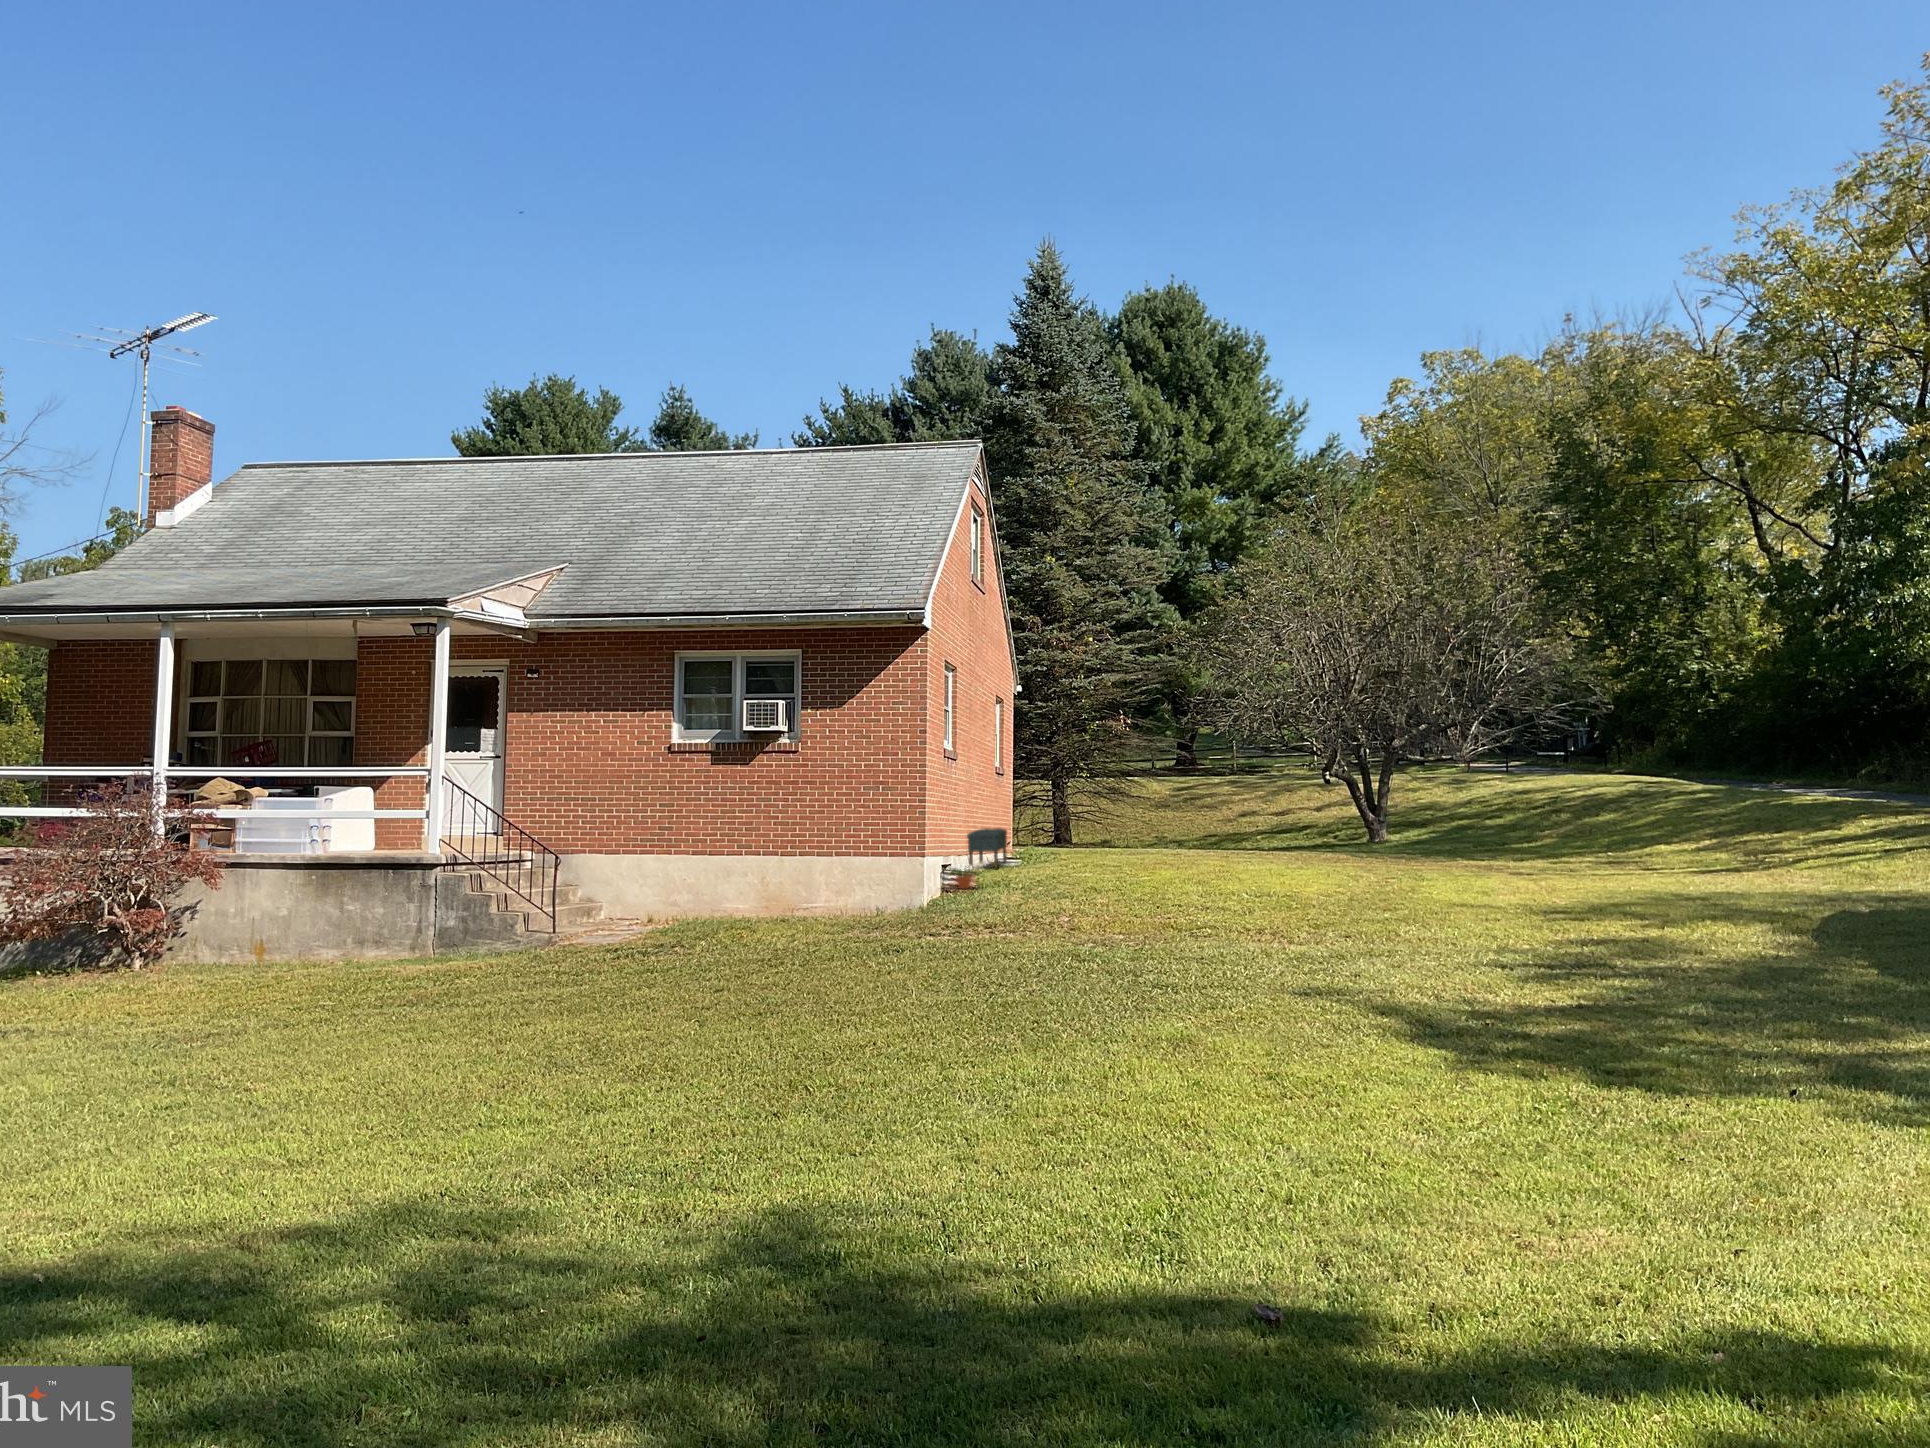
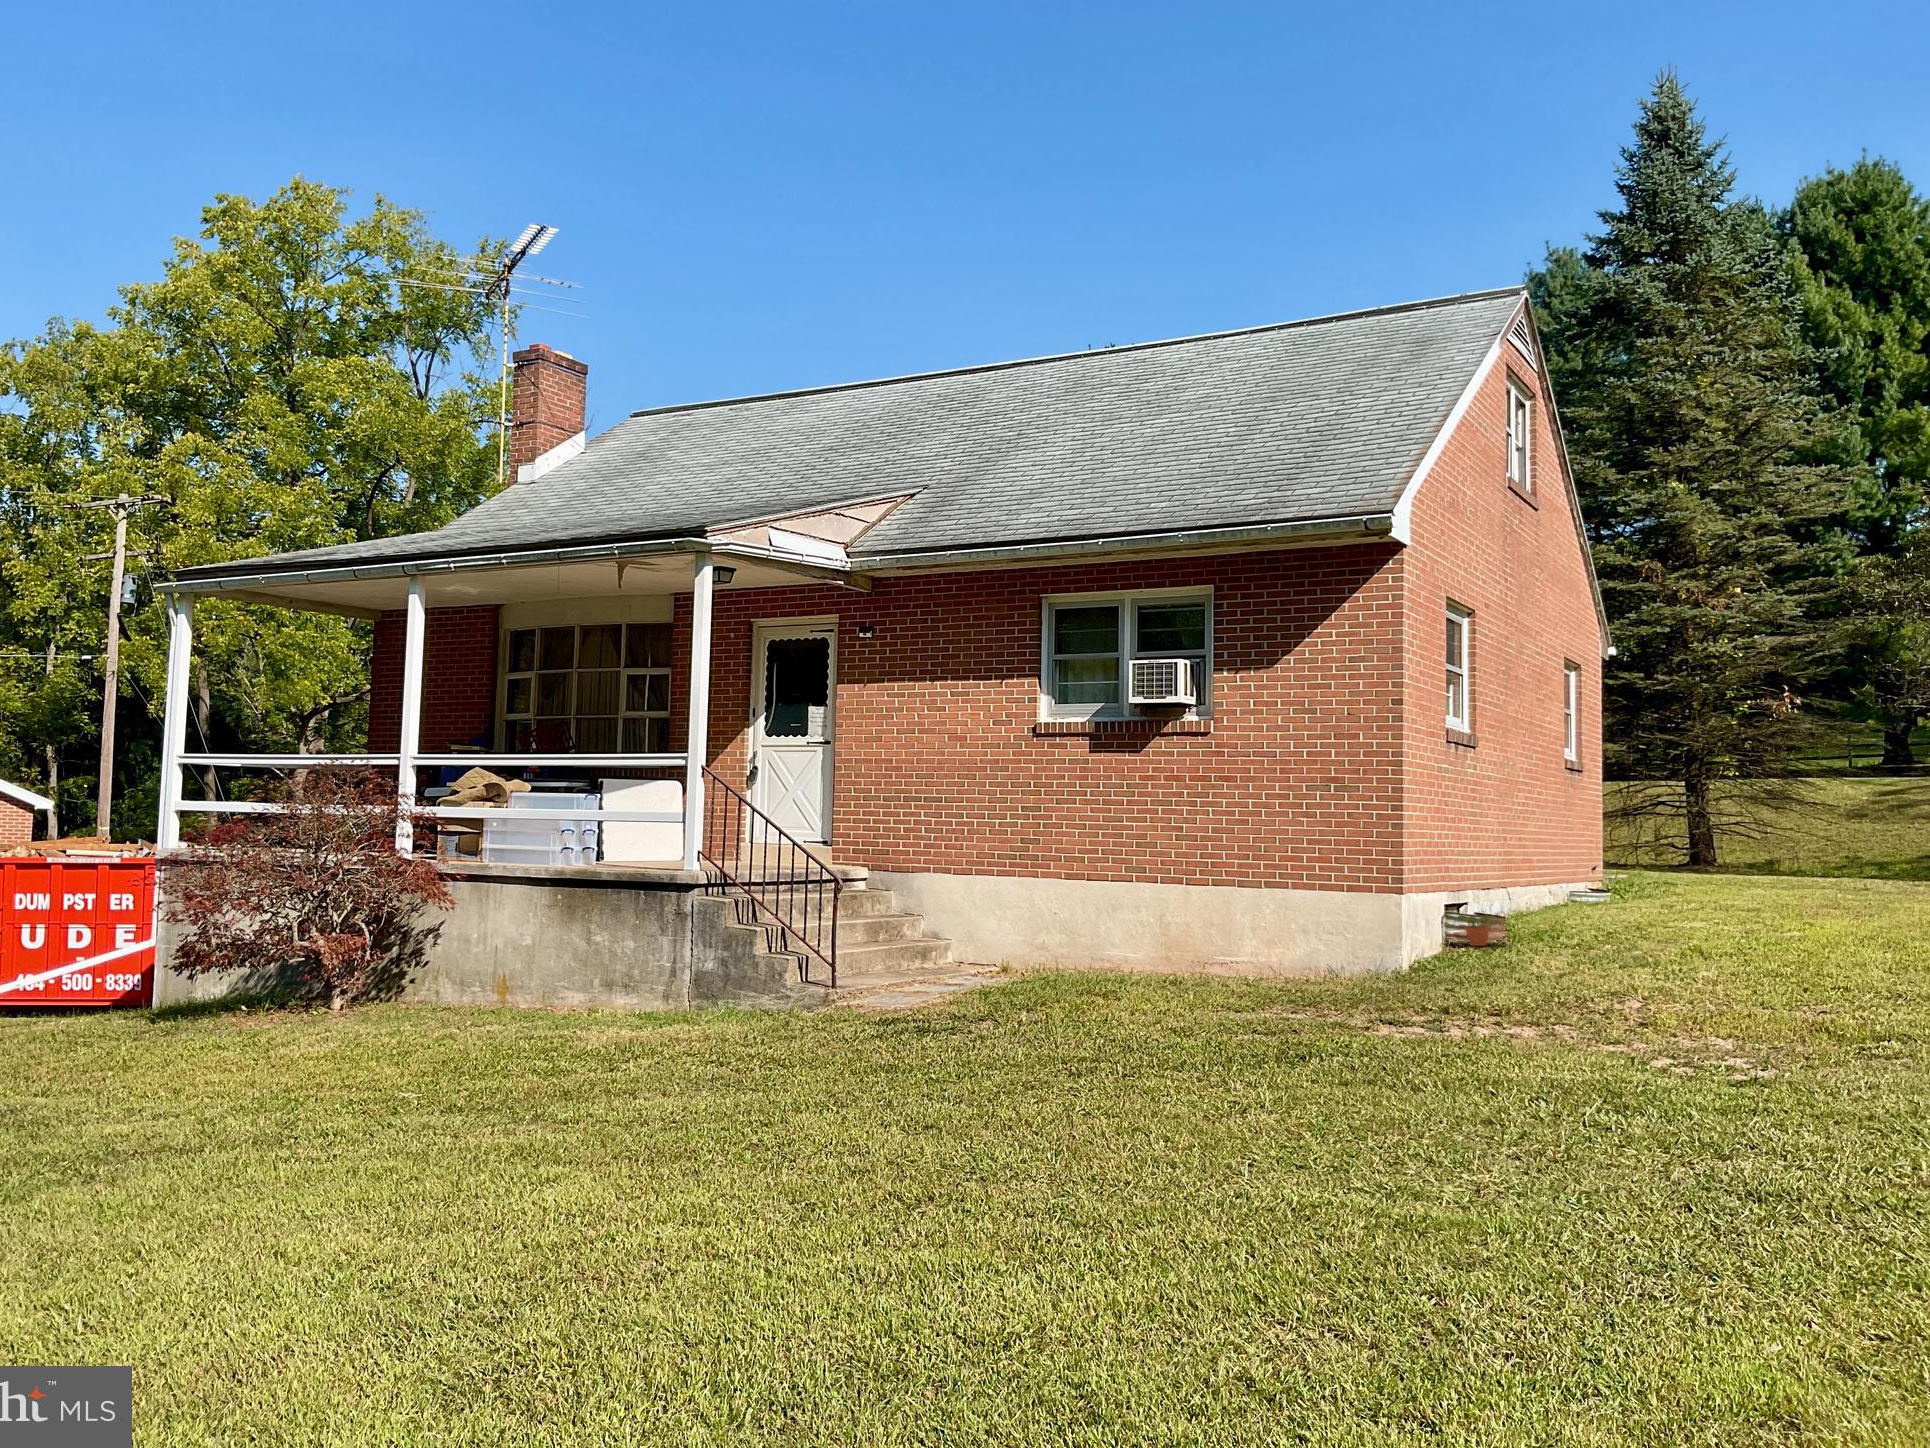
bench: present [967,828,1007,869] -> none [1502,851,1572,913]

